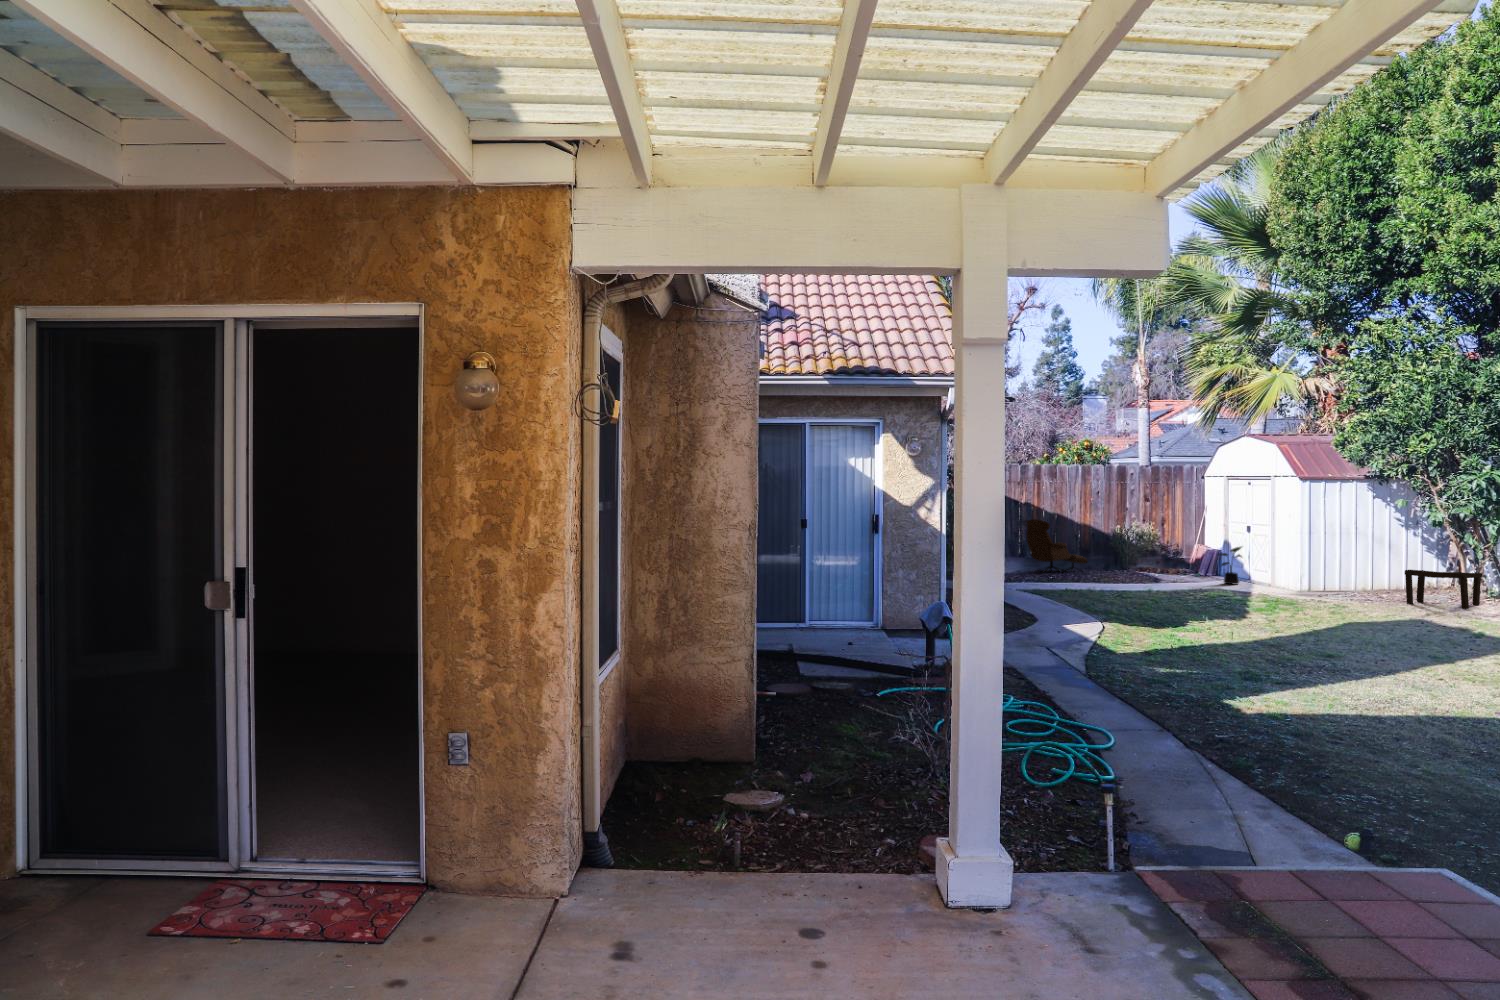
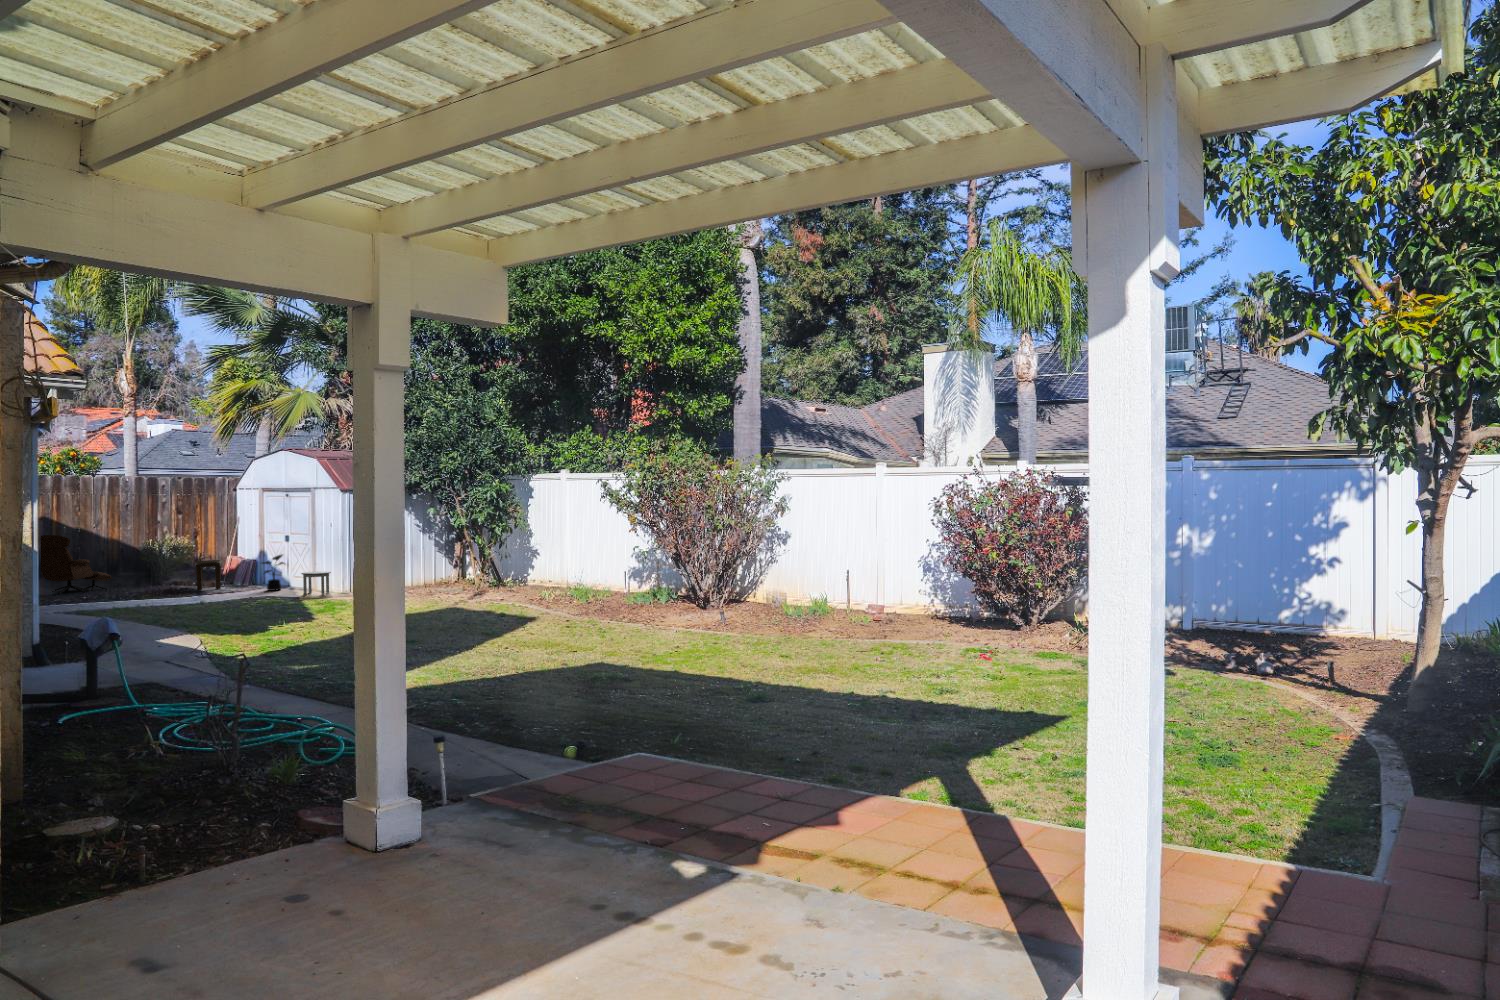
round table: none [1254,567,1287,592] -> present [301,571,331,594]
bench: present [1405,570,1482,609] -> present [196,560,222,590]

